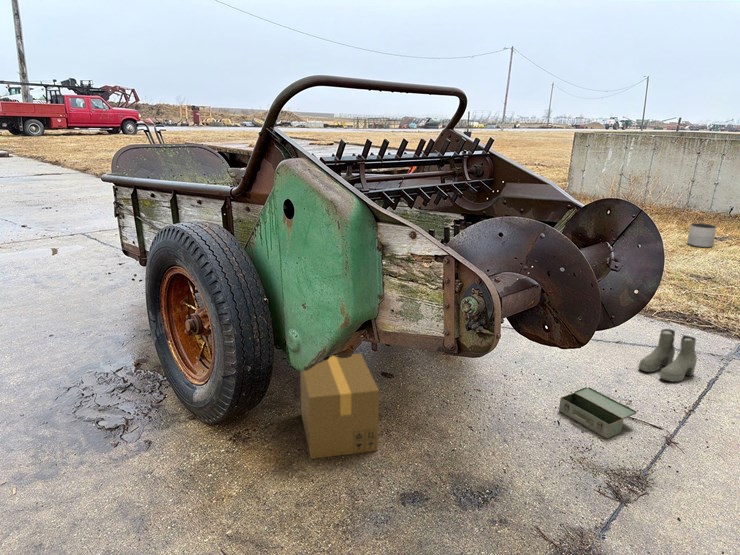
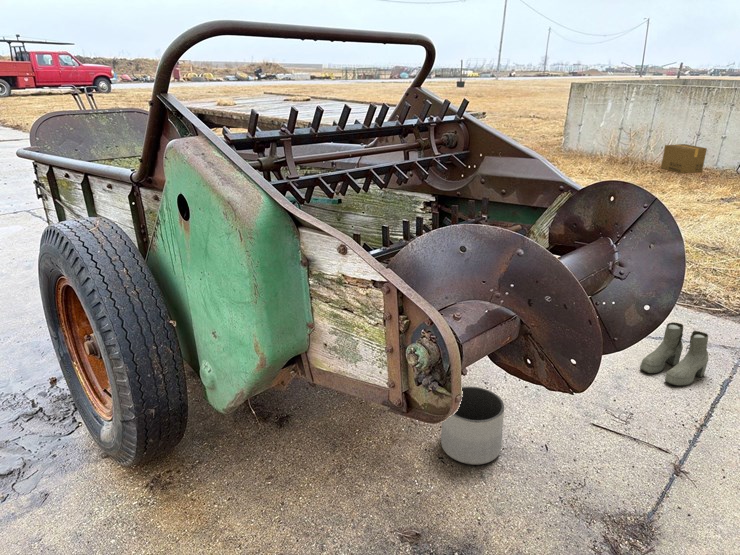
planter: present [687,223,716,248] -> present [441,387,504,465]
cardboard box: present [300,354,379,459] -> present [661,144,707,173]
toolbox: present [559,387,636,438] -> none [546,401,639,470]

